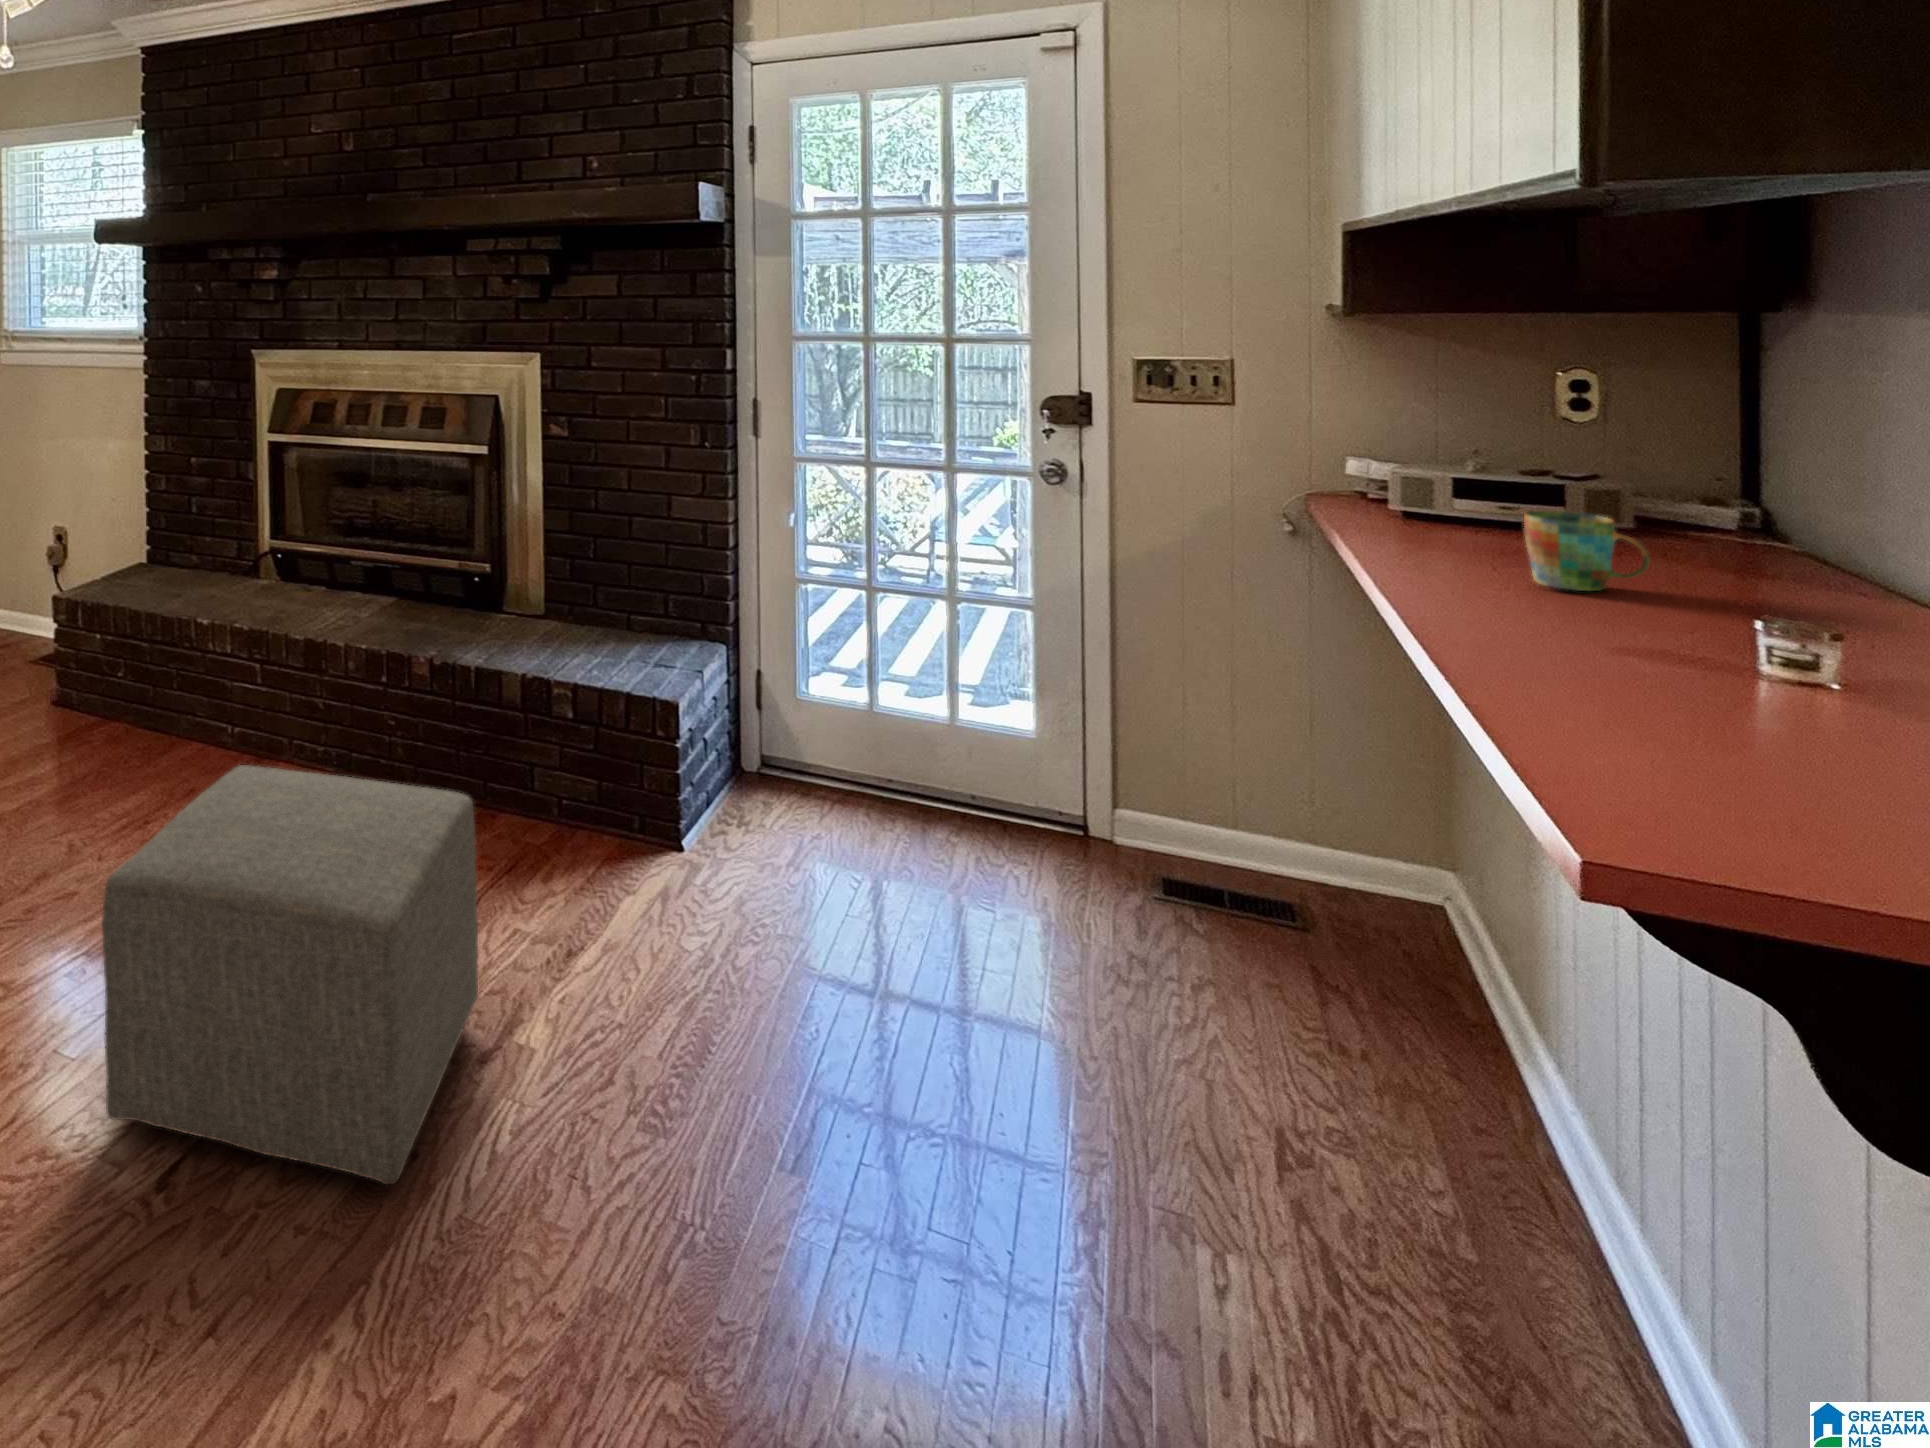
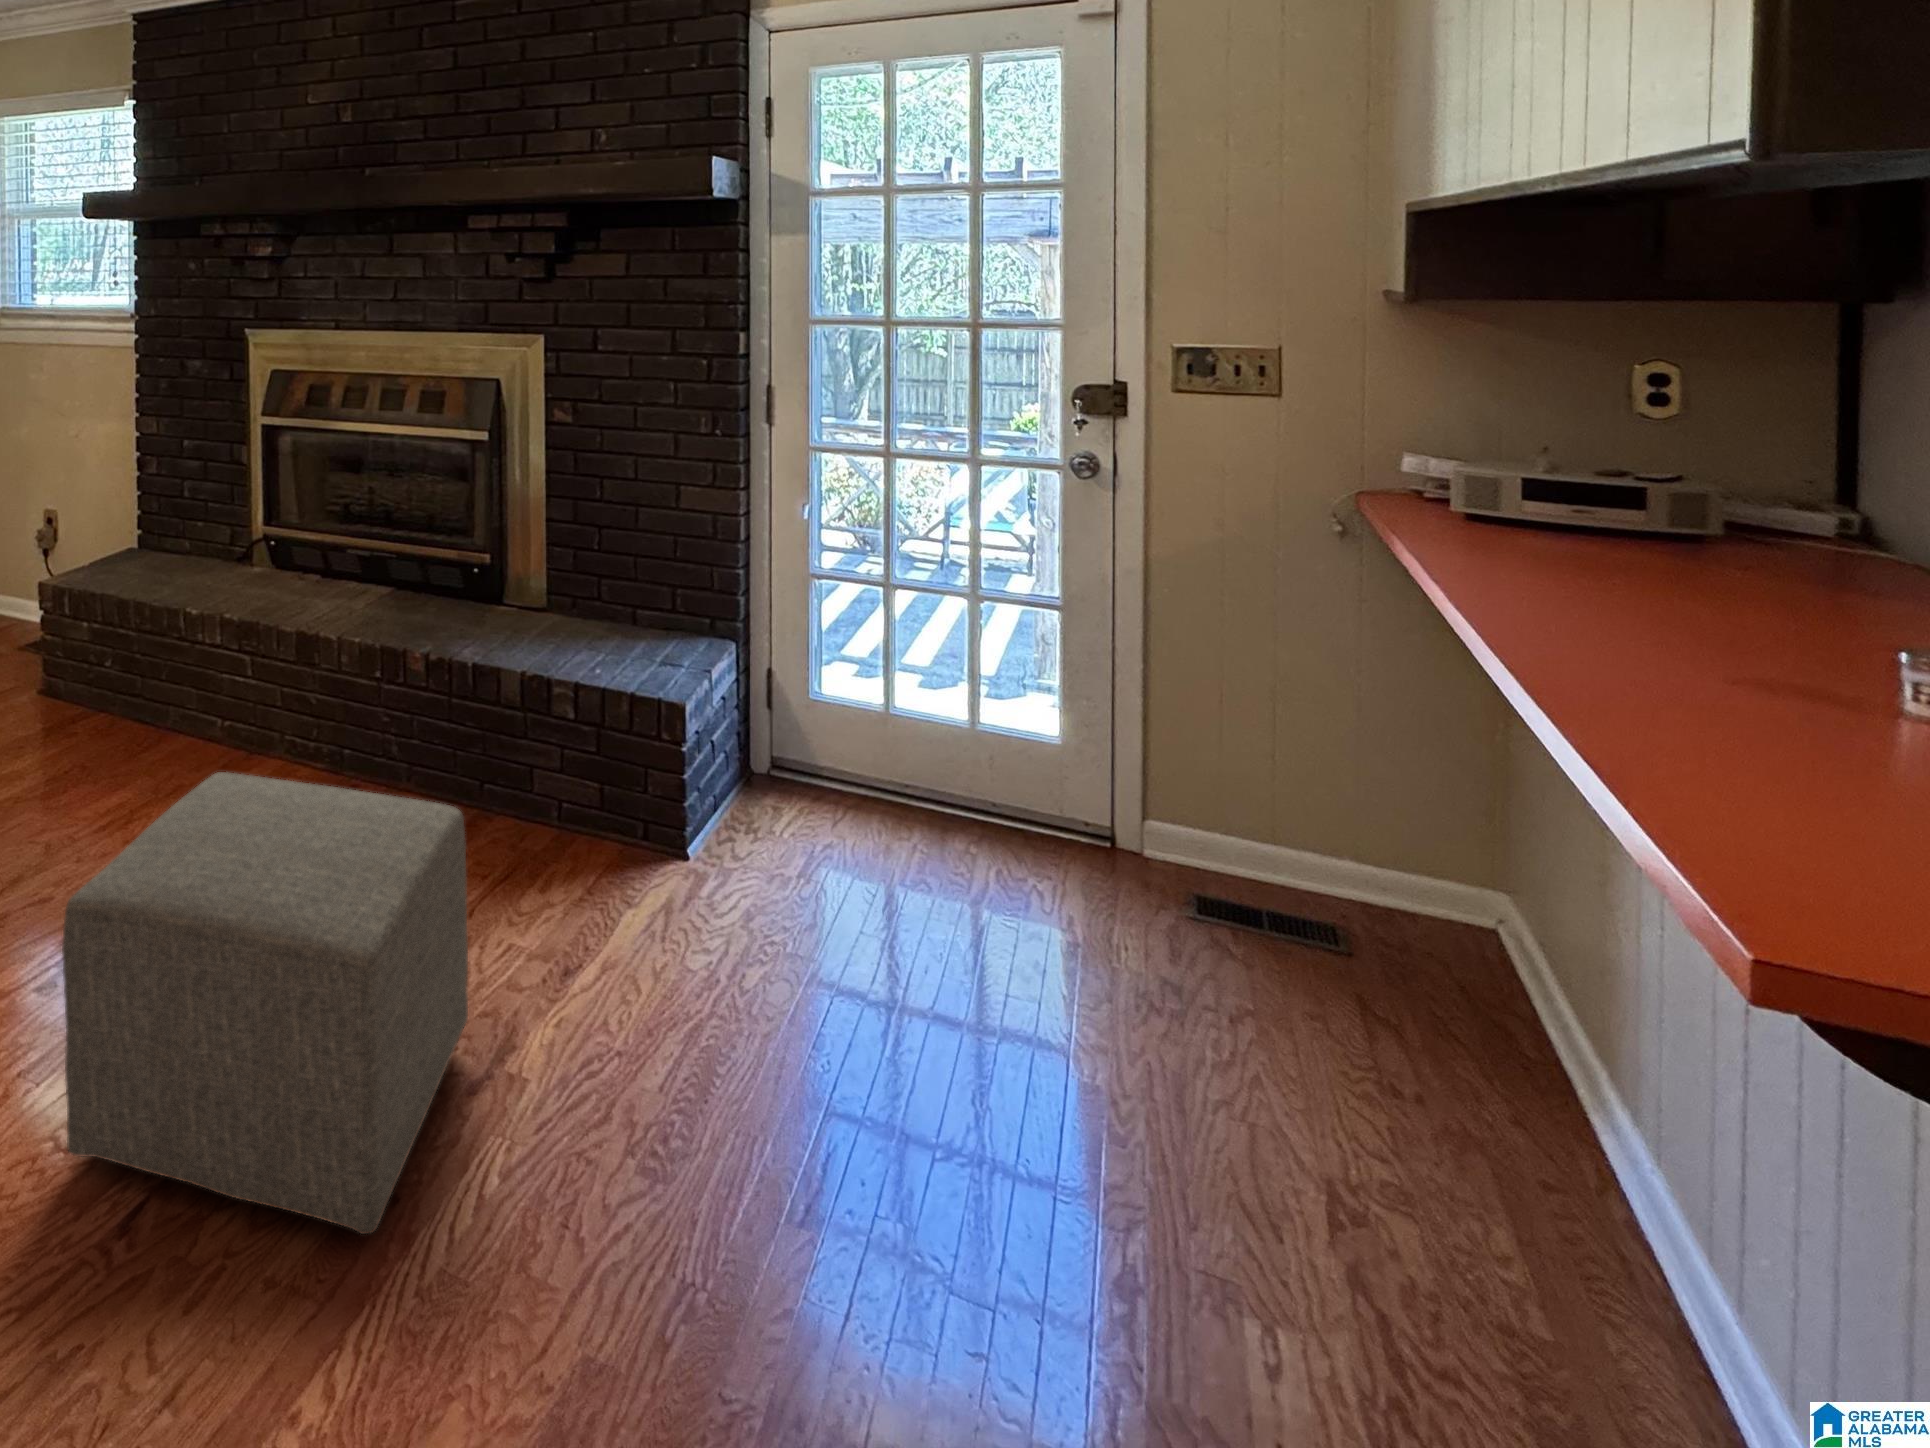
mug: present [1524,511,1649,591] -> none [1625,521,1770,612]

